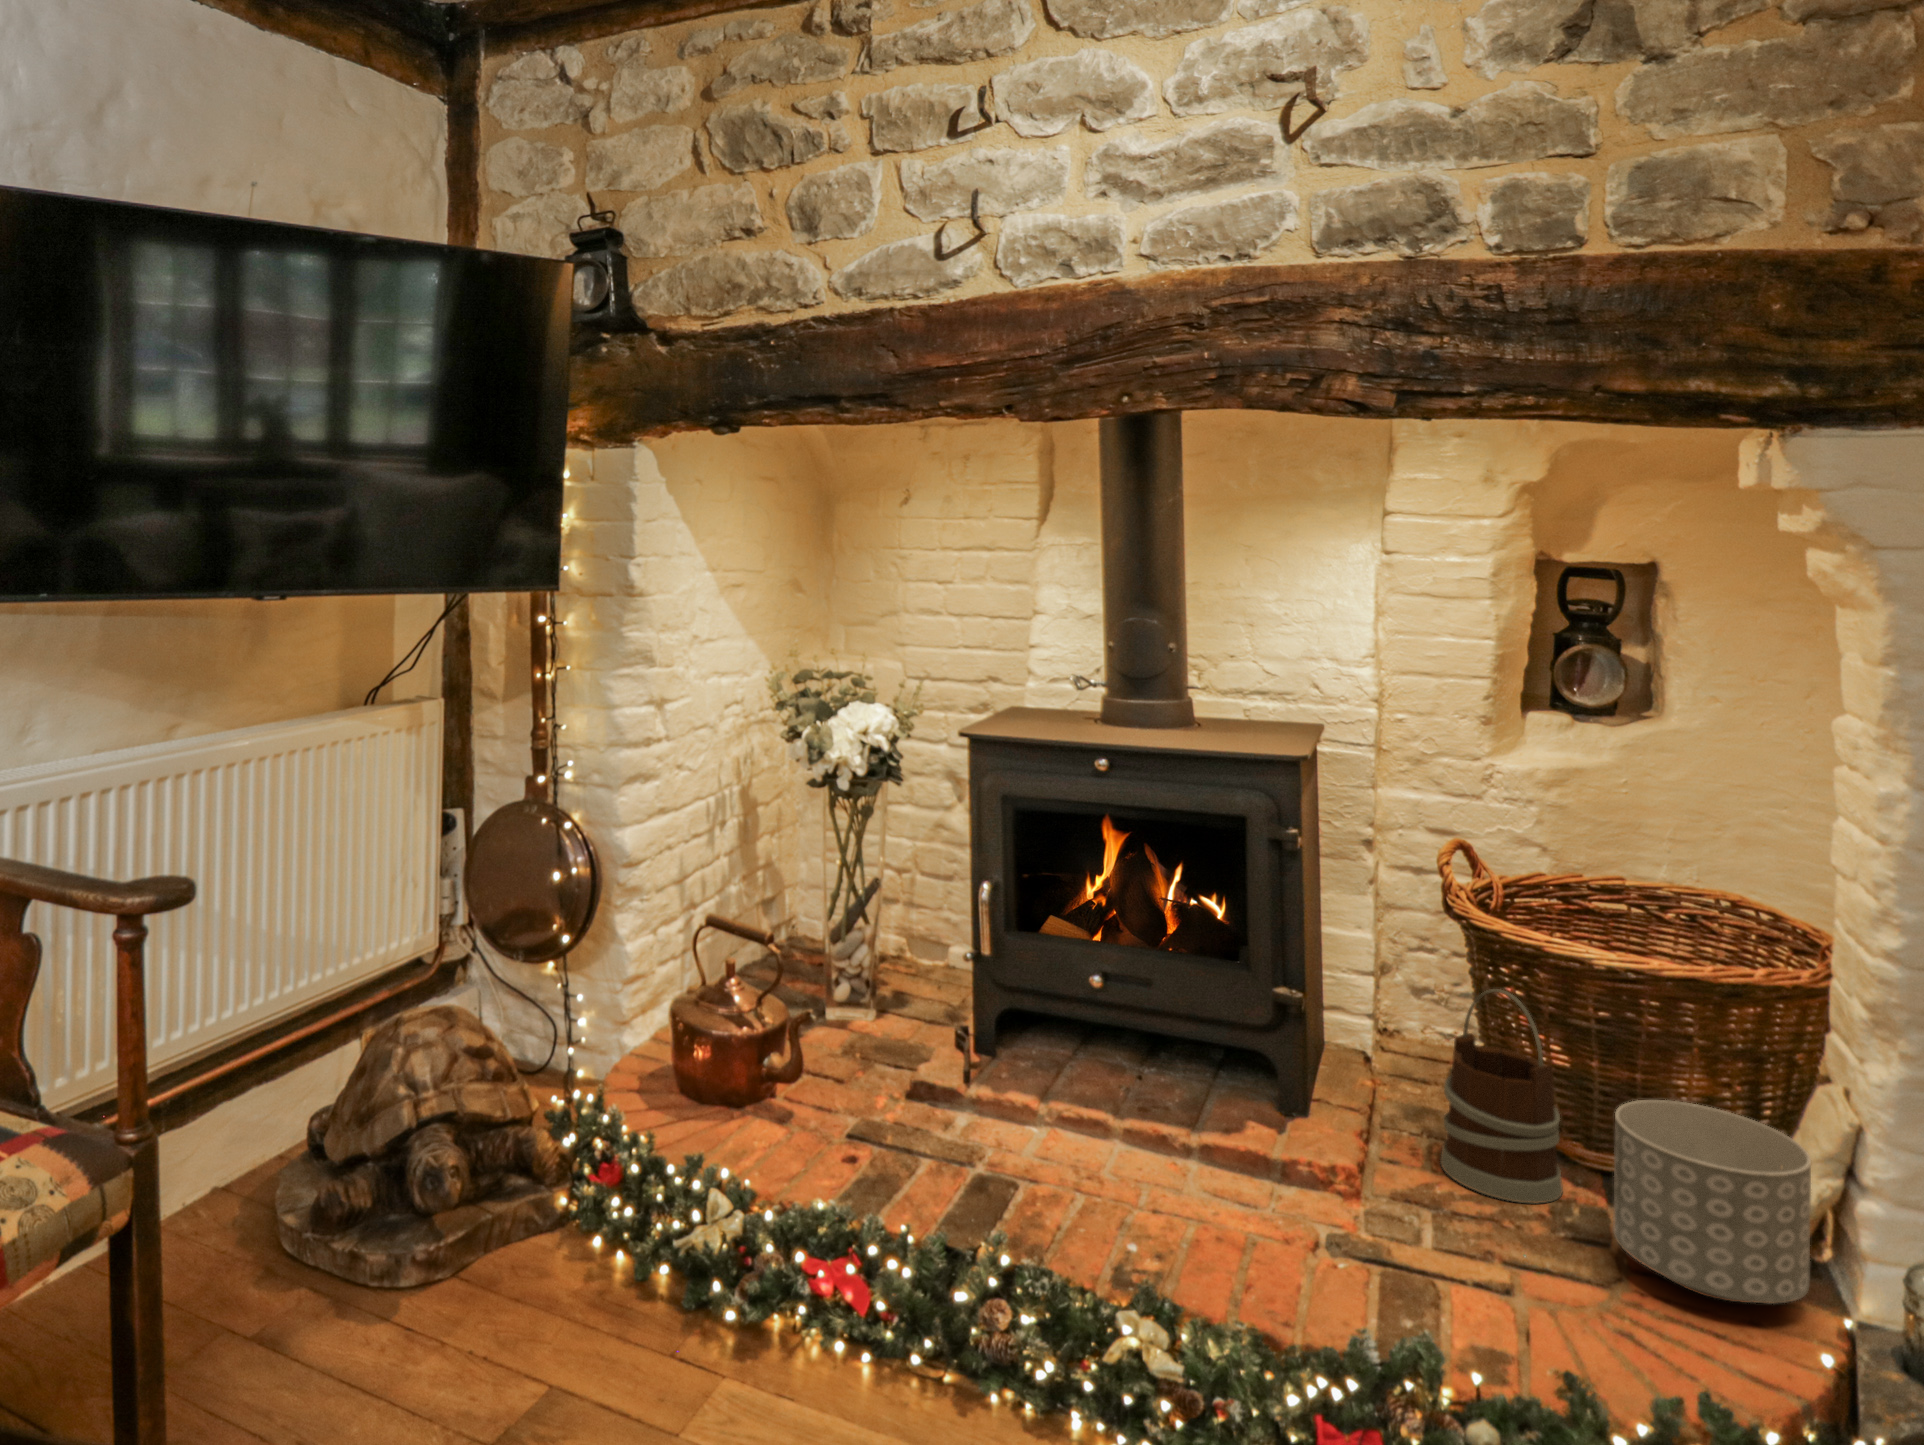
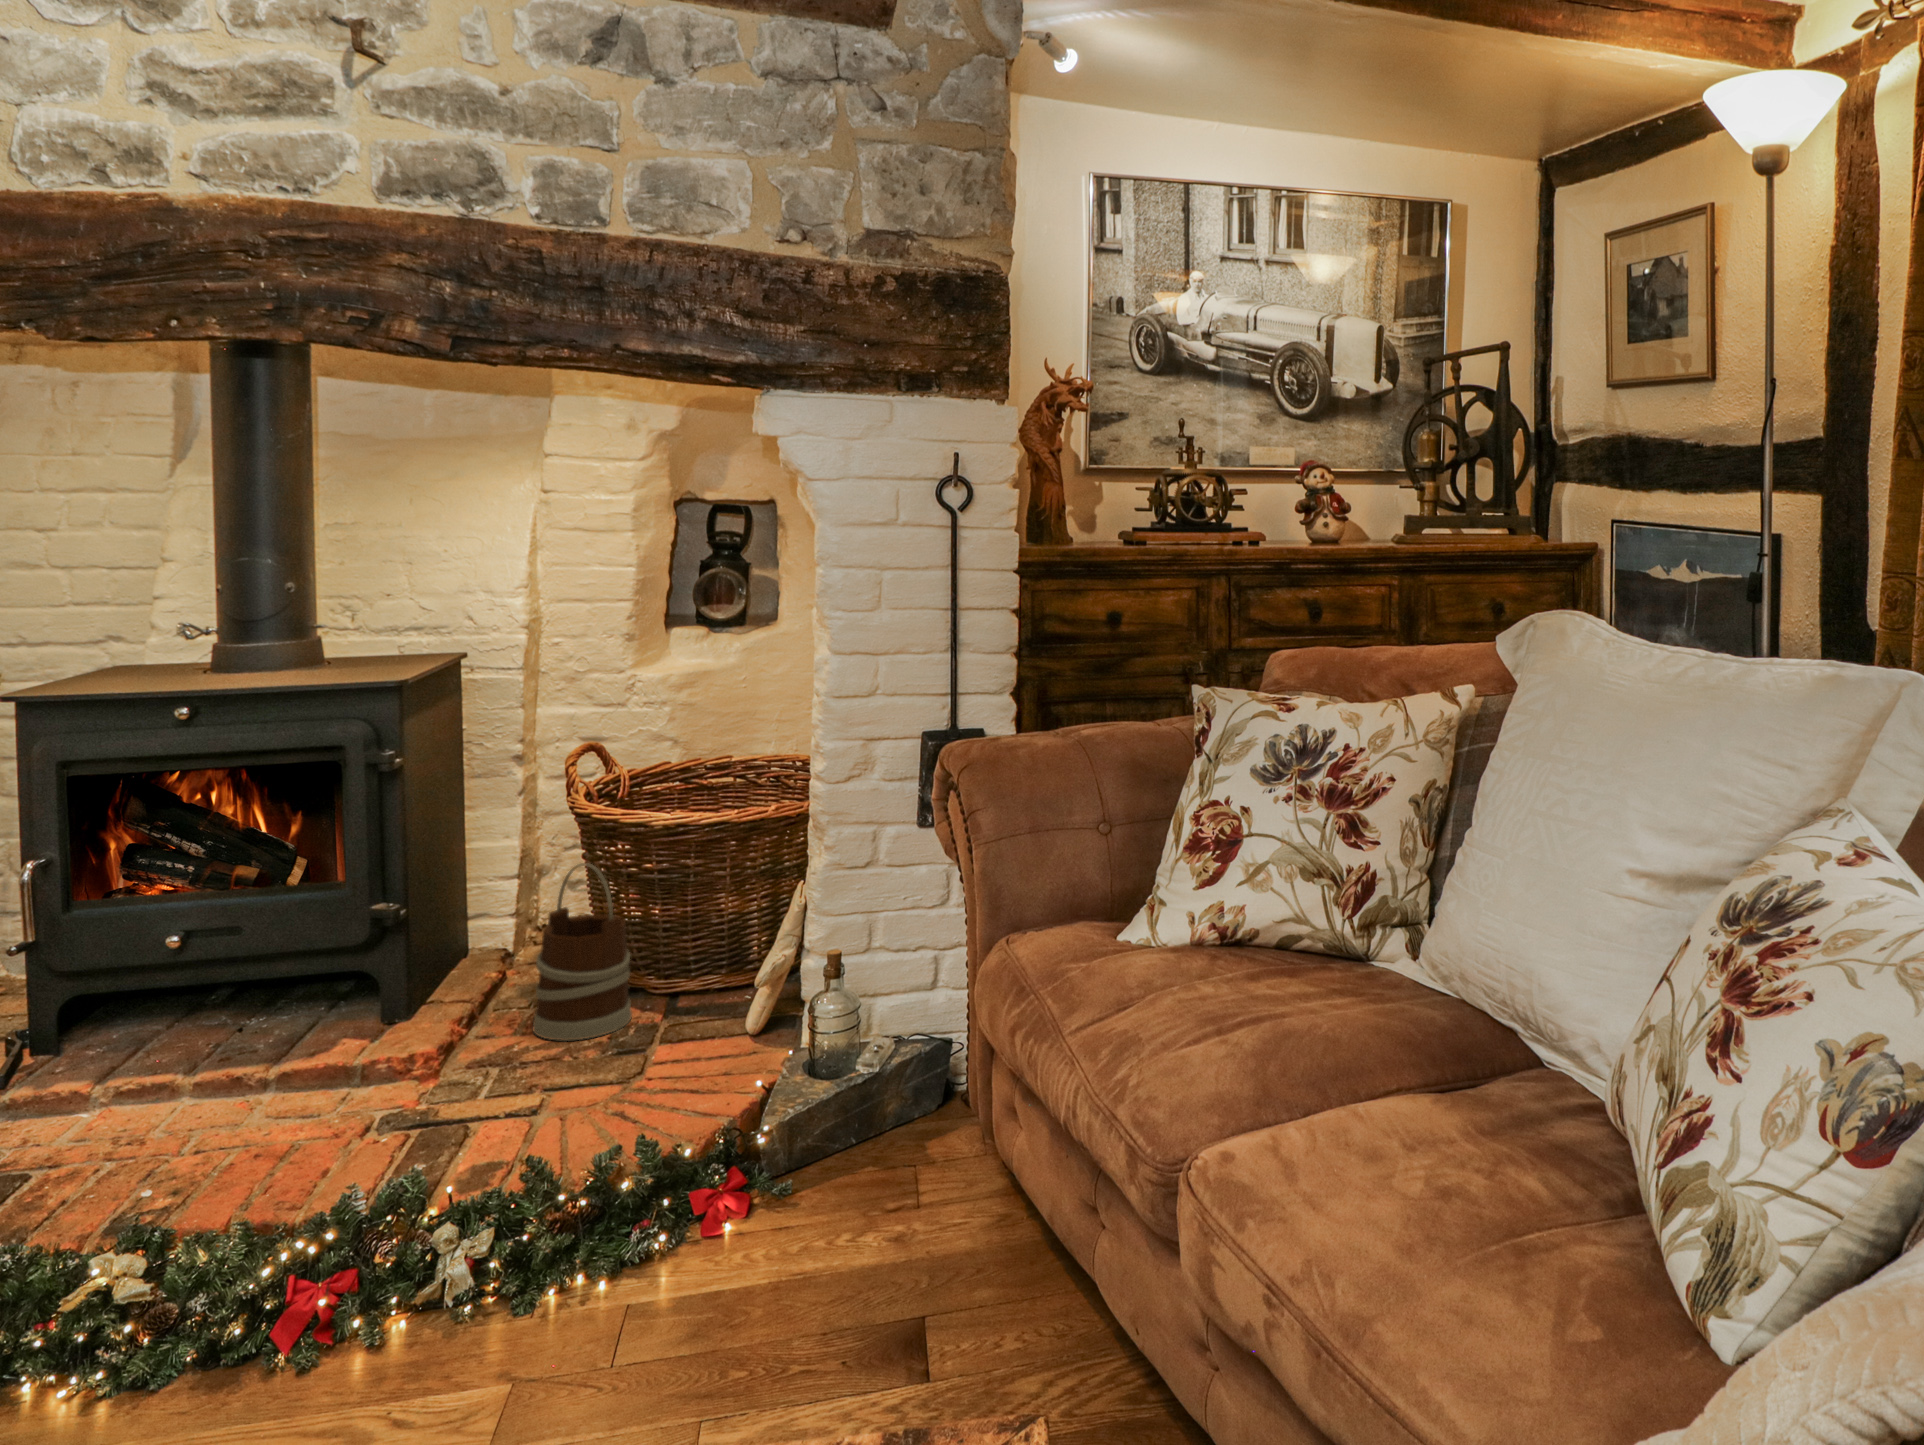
planter: present [1613,1100,1811,1303] -> none [644,920,776,1064]

